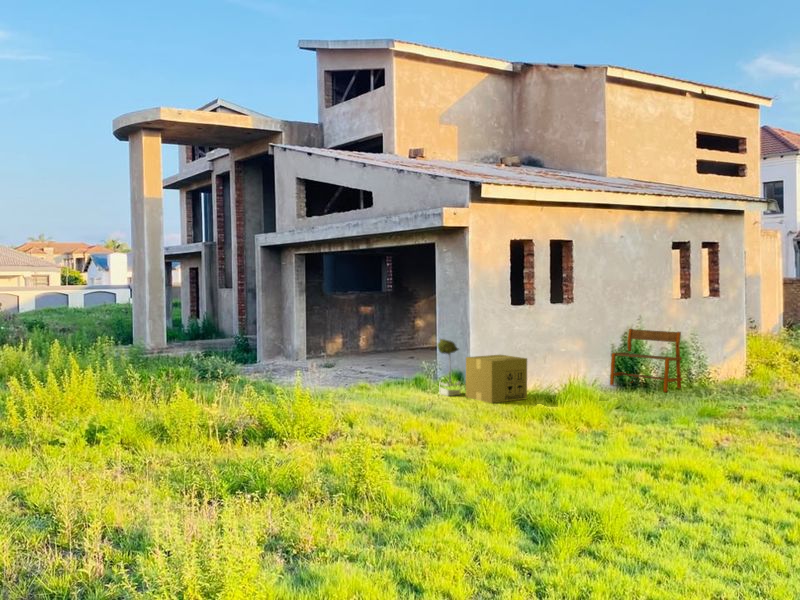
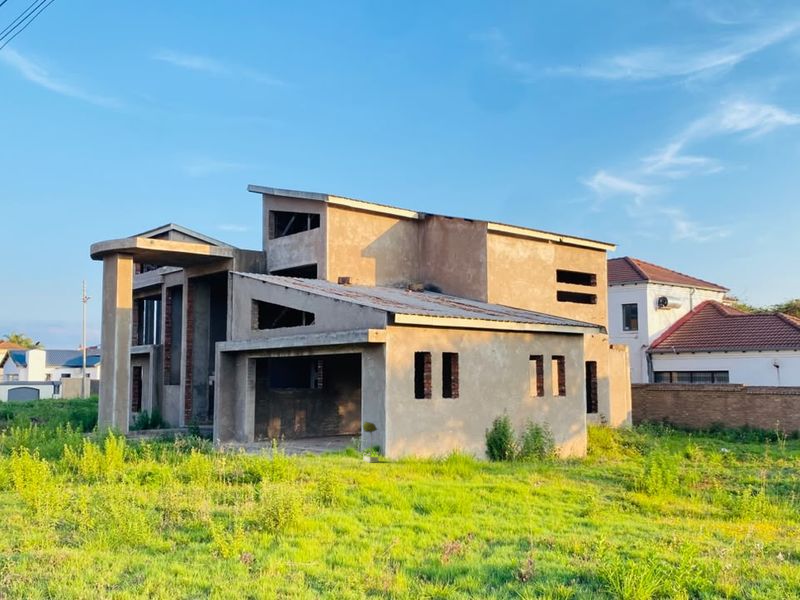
bench: present [610,329,682,392] -> none [485,417,535,462]
cardboard box: present [466,355,527,403] -> none [382,433,426,466]

